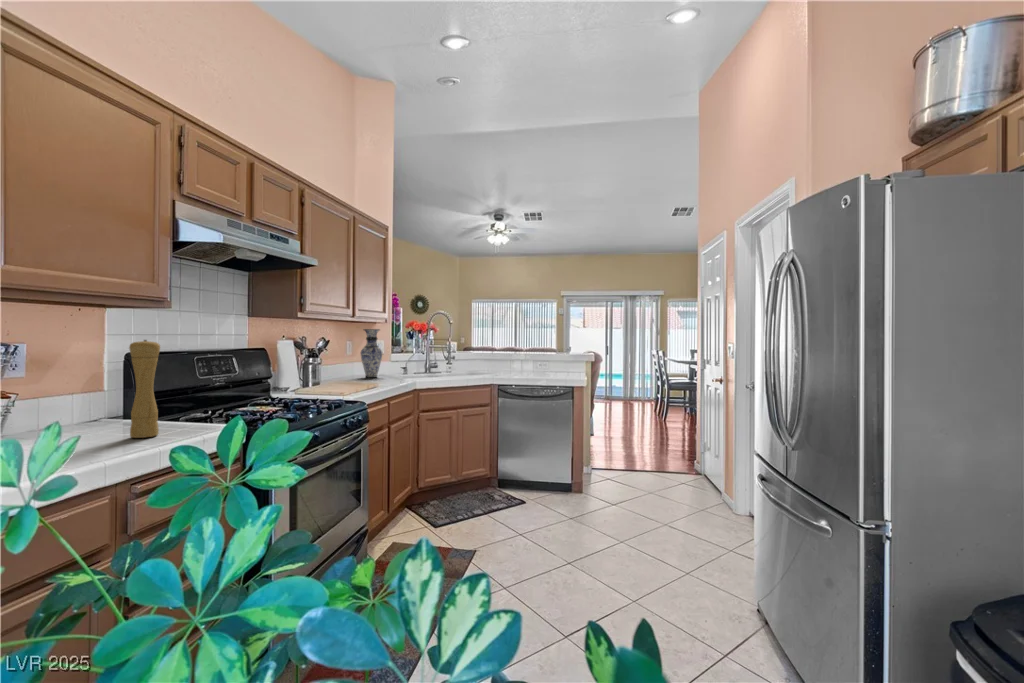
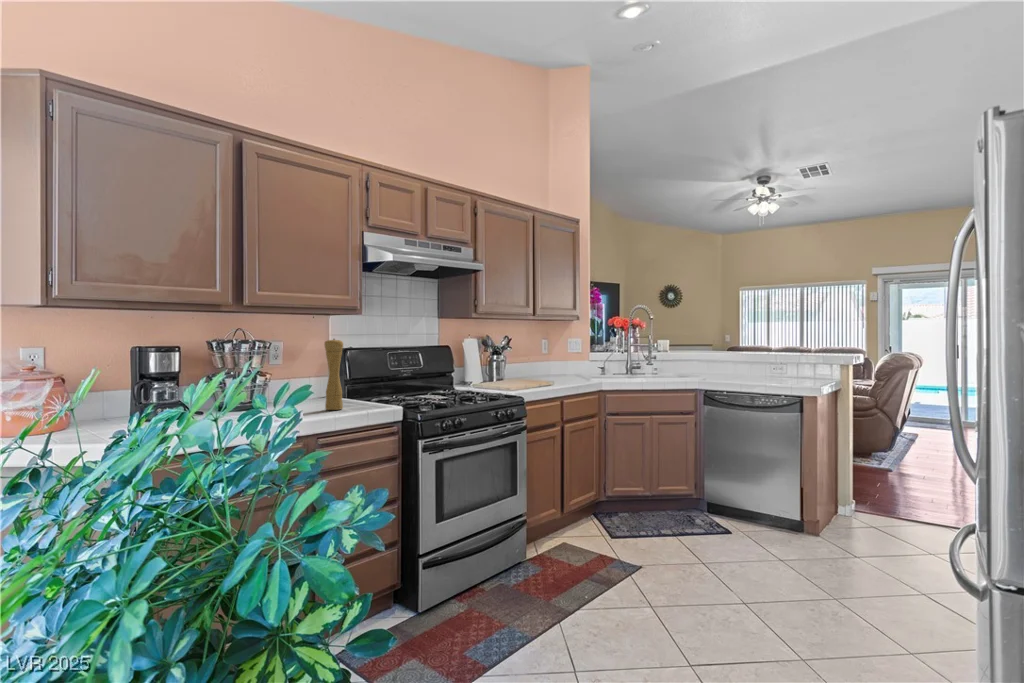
vase: present [361,329,383,378] -> none [556,327,578,377]

